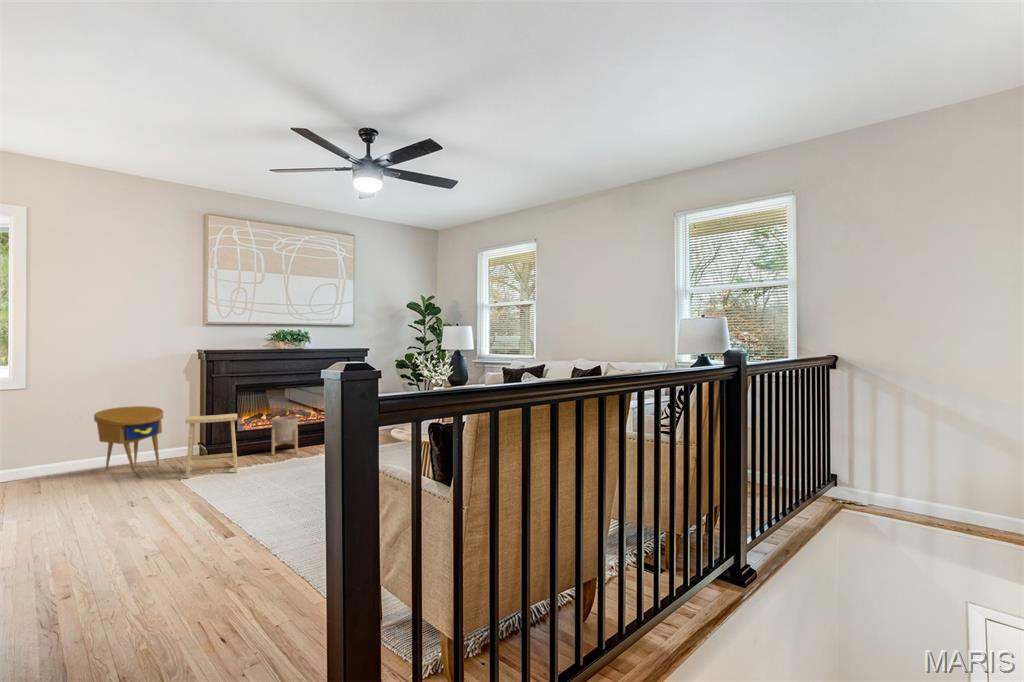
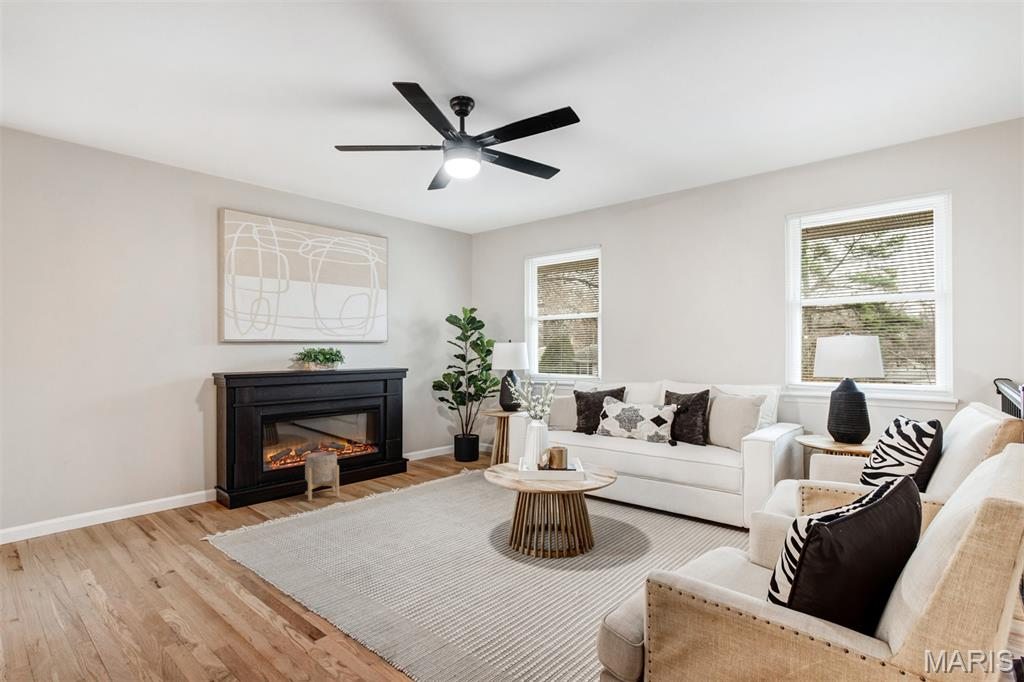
side table: present [94,406,163,472] -> none [90,445,176,531]
footstool: present [185,414,237,478] -> none [212,450,276,536]

